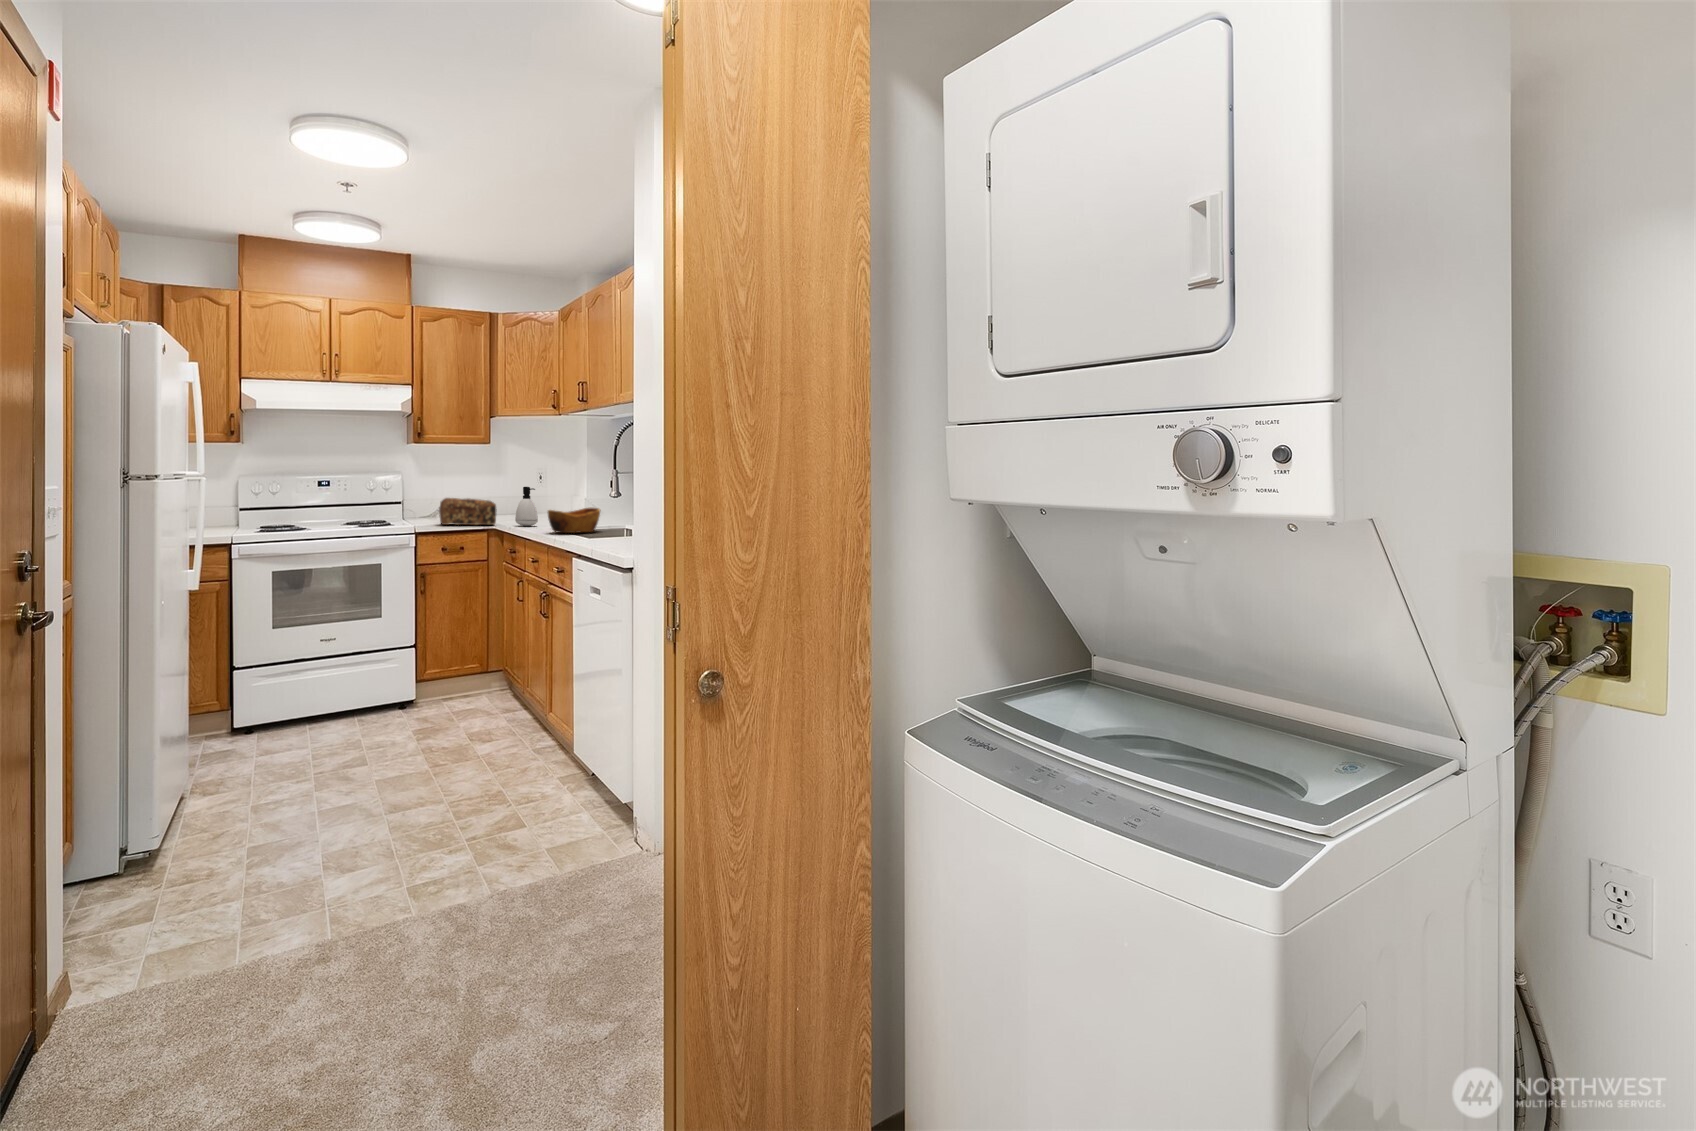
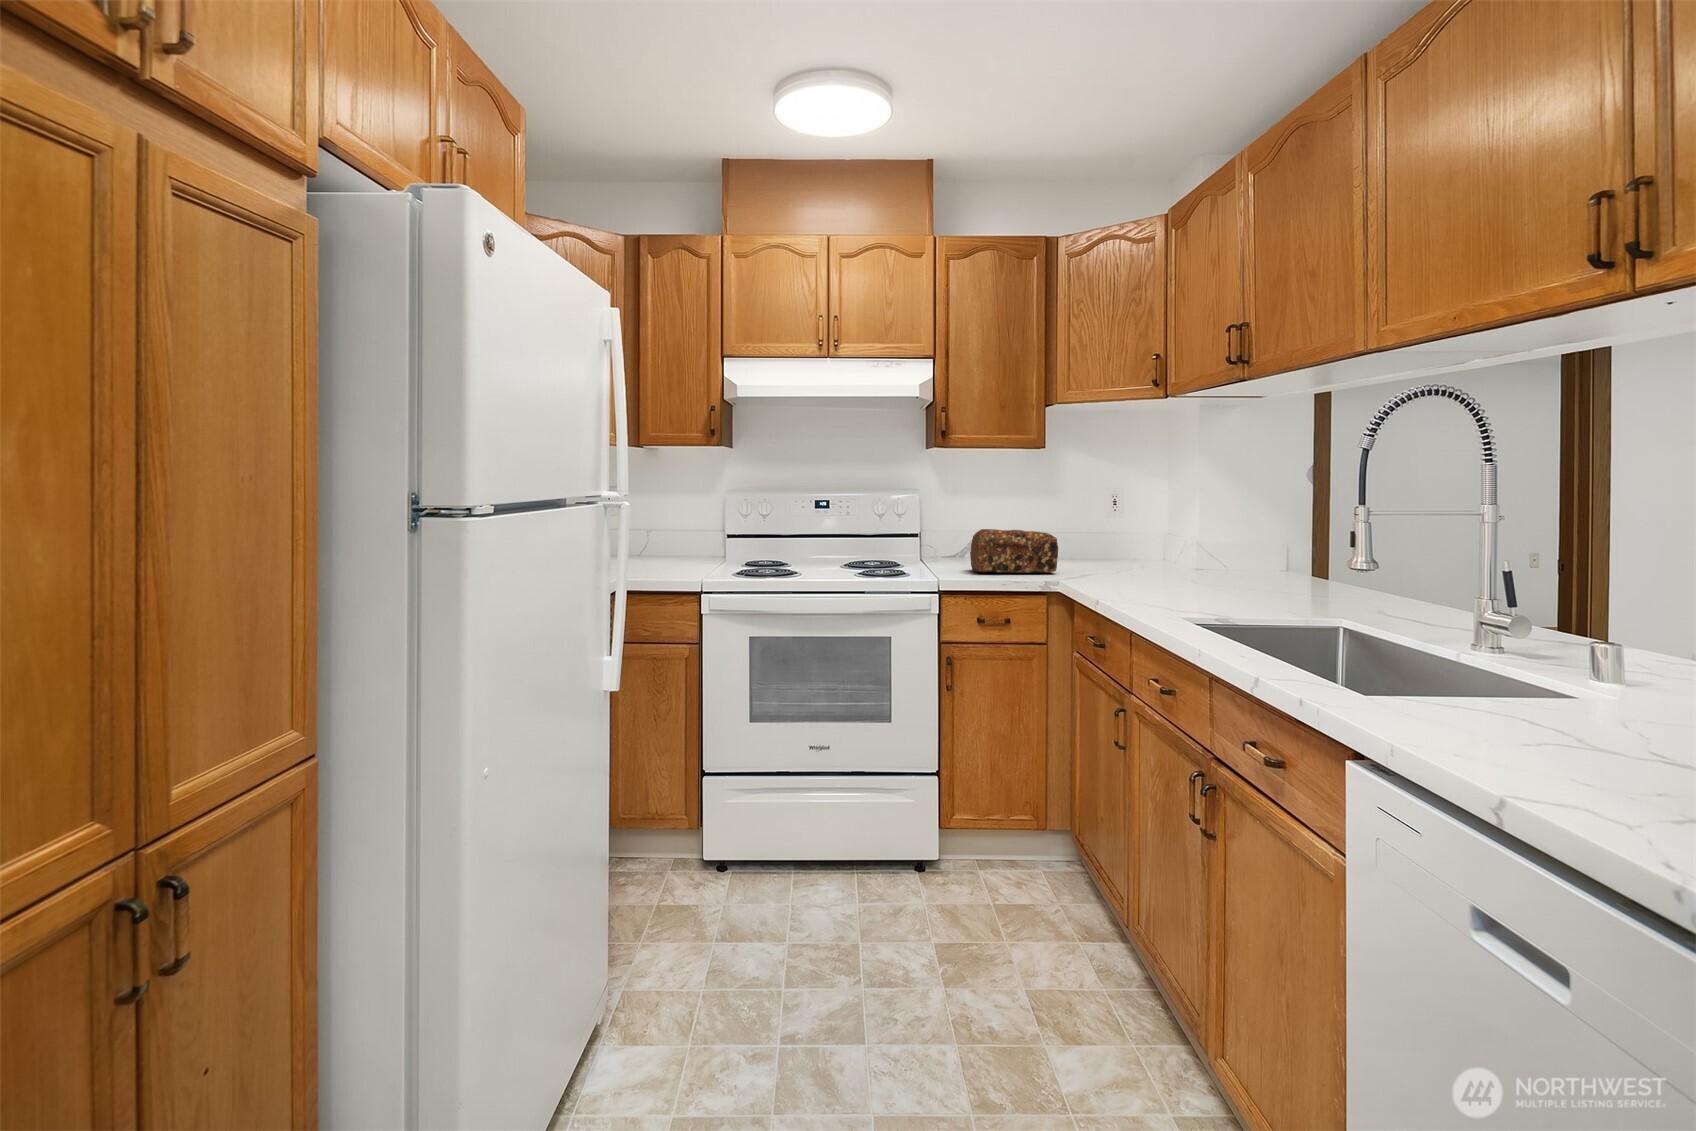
soap dispenser: present [515,487,538,526] -> none [1087,509,1124,575]
wooden bowl: present [548,507,601,533] -> none [1166,545,1258,595]

